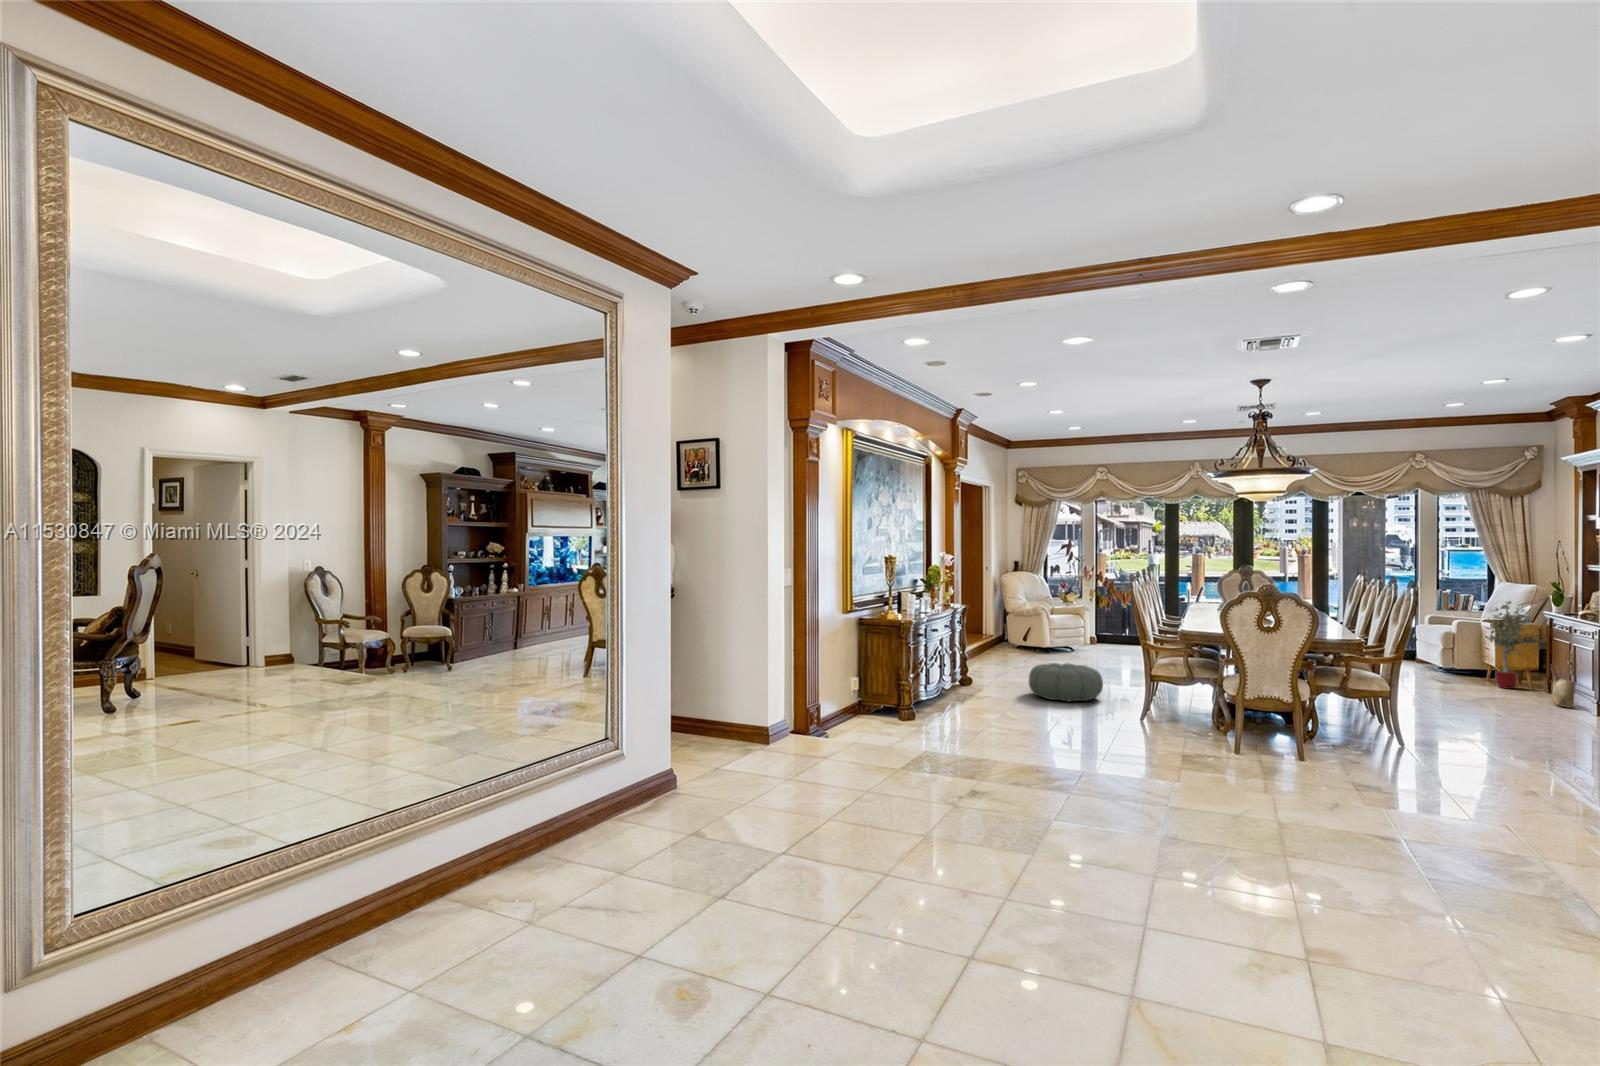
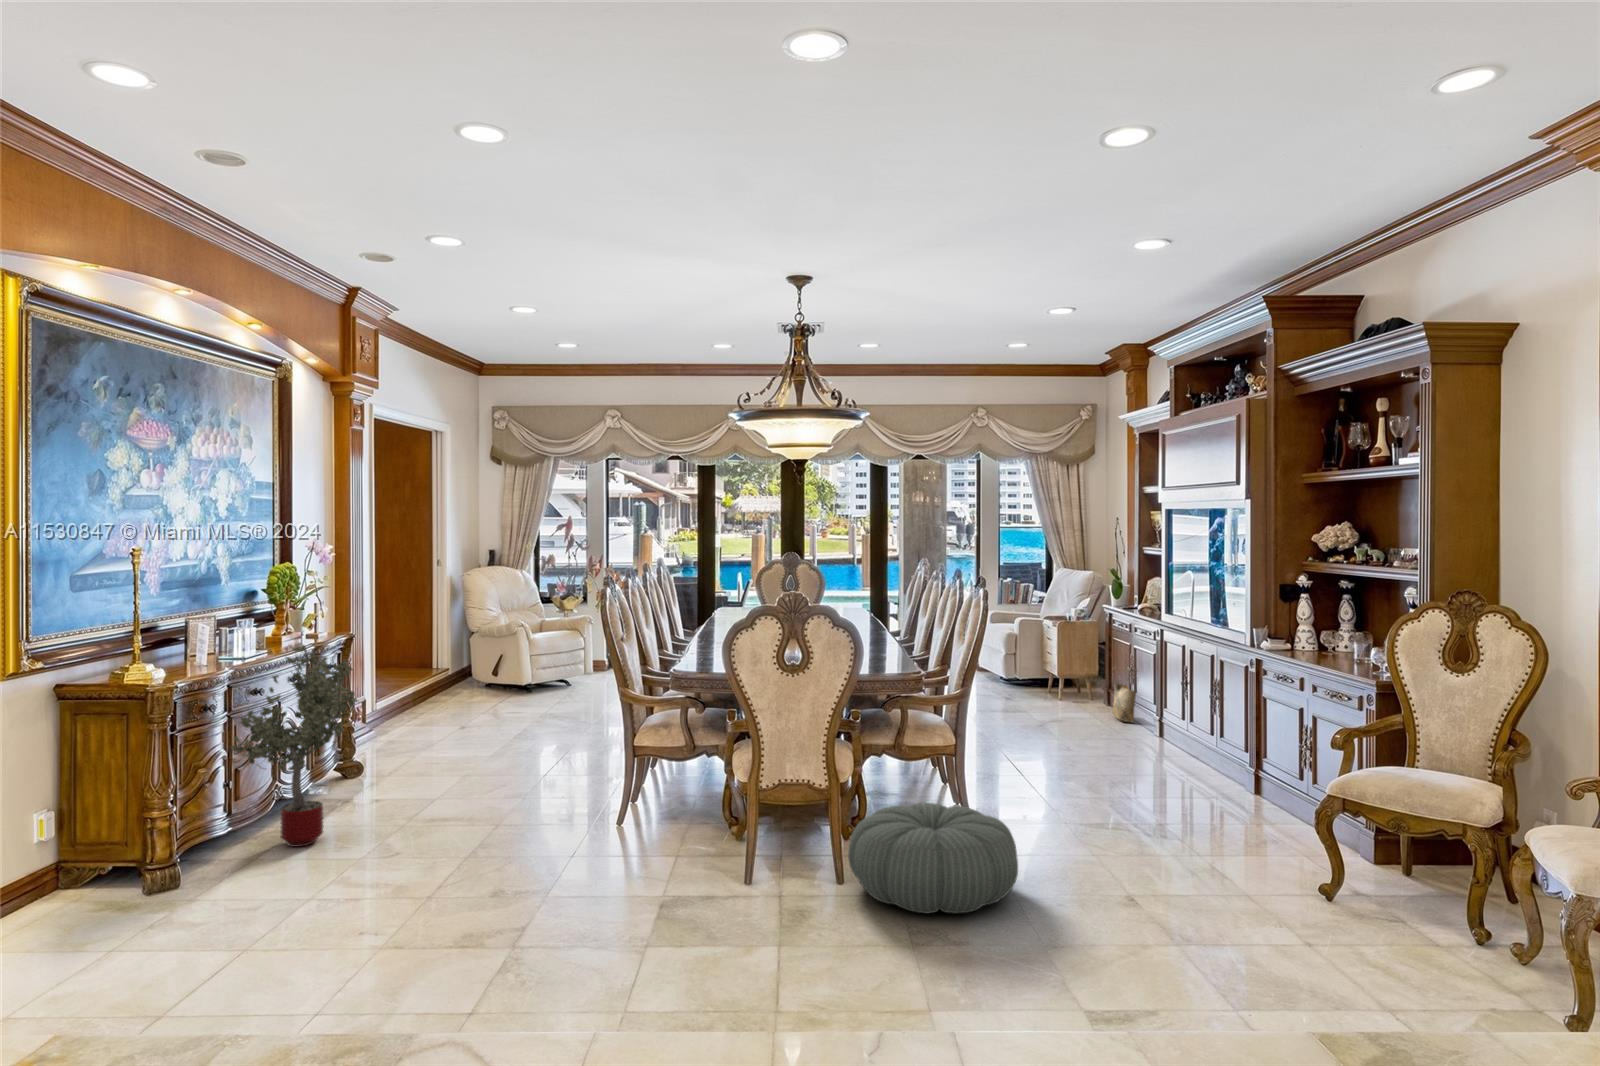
potted tree: present [1488,601,1546,689] -> present [231,645,358,847]
pouf: present [1029,663,1103,701] -> present [848,803,1018,913]

